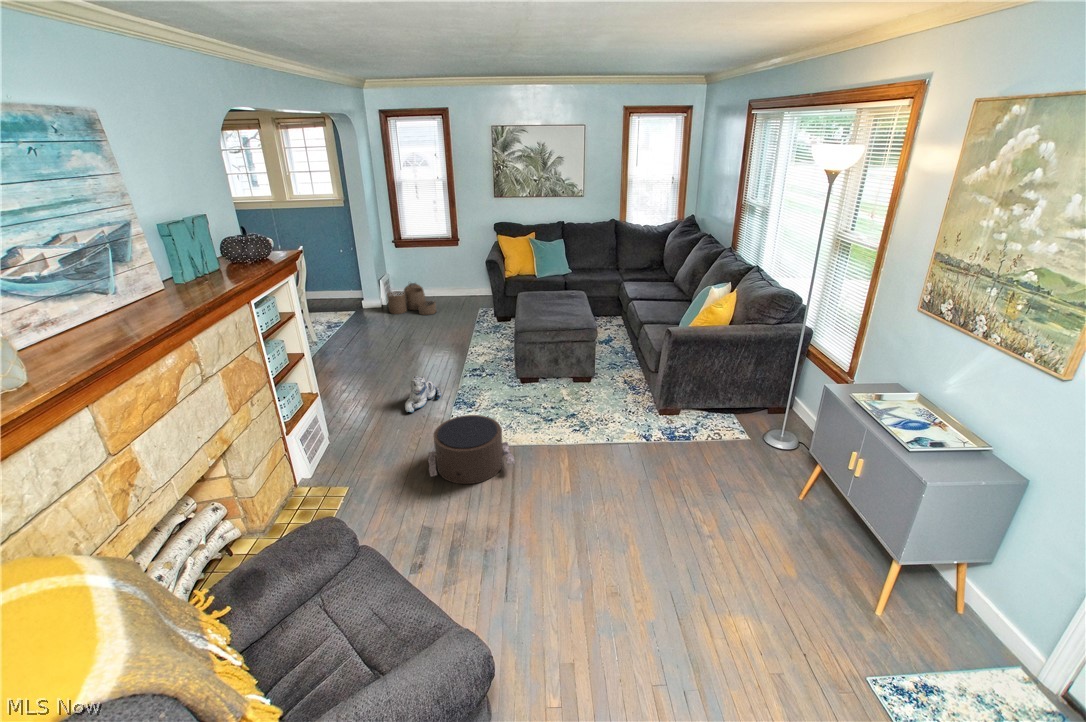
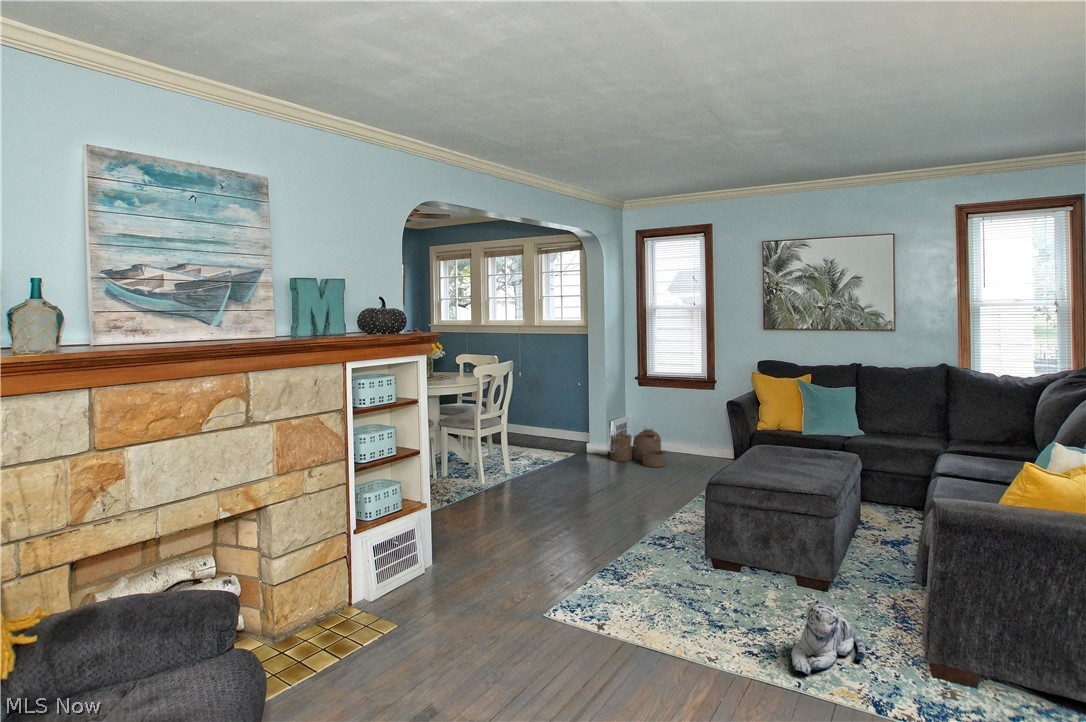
plush toy: present [405,376,441,412] -> present [791,600,866,674]
pouf: present [428,415,515,484] -> none [483,571,619,677]

